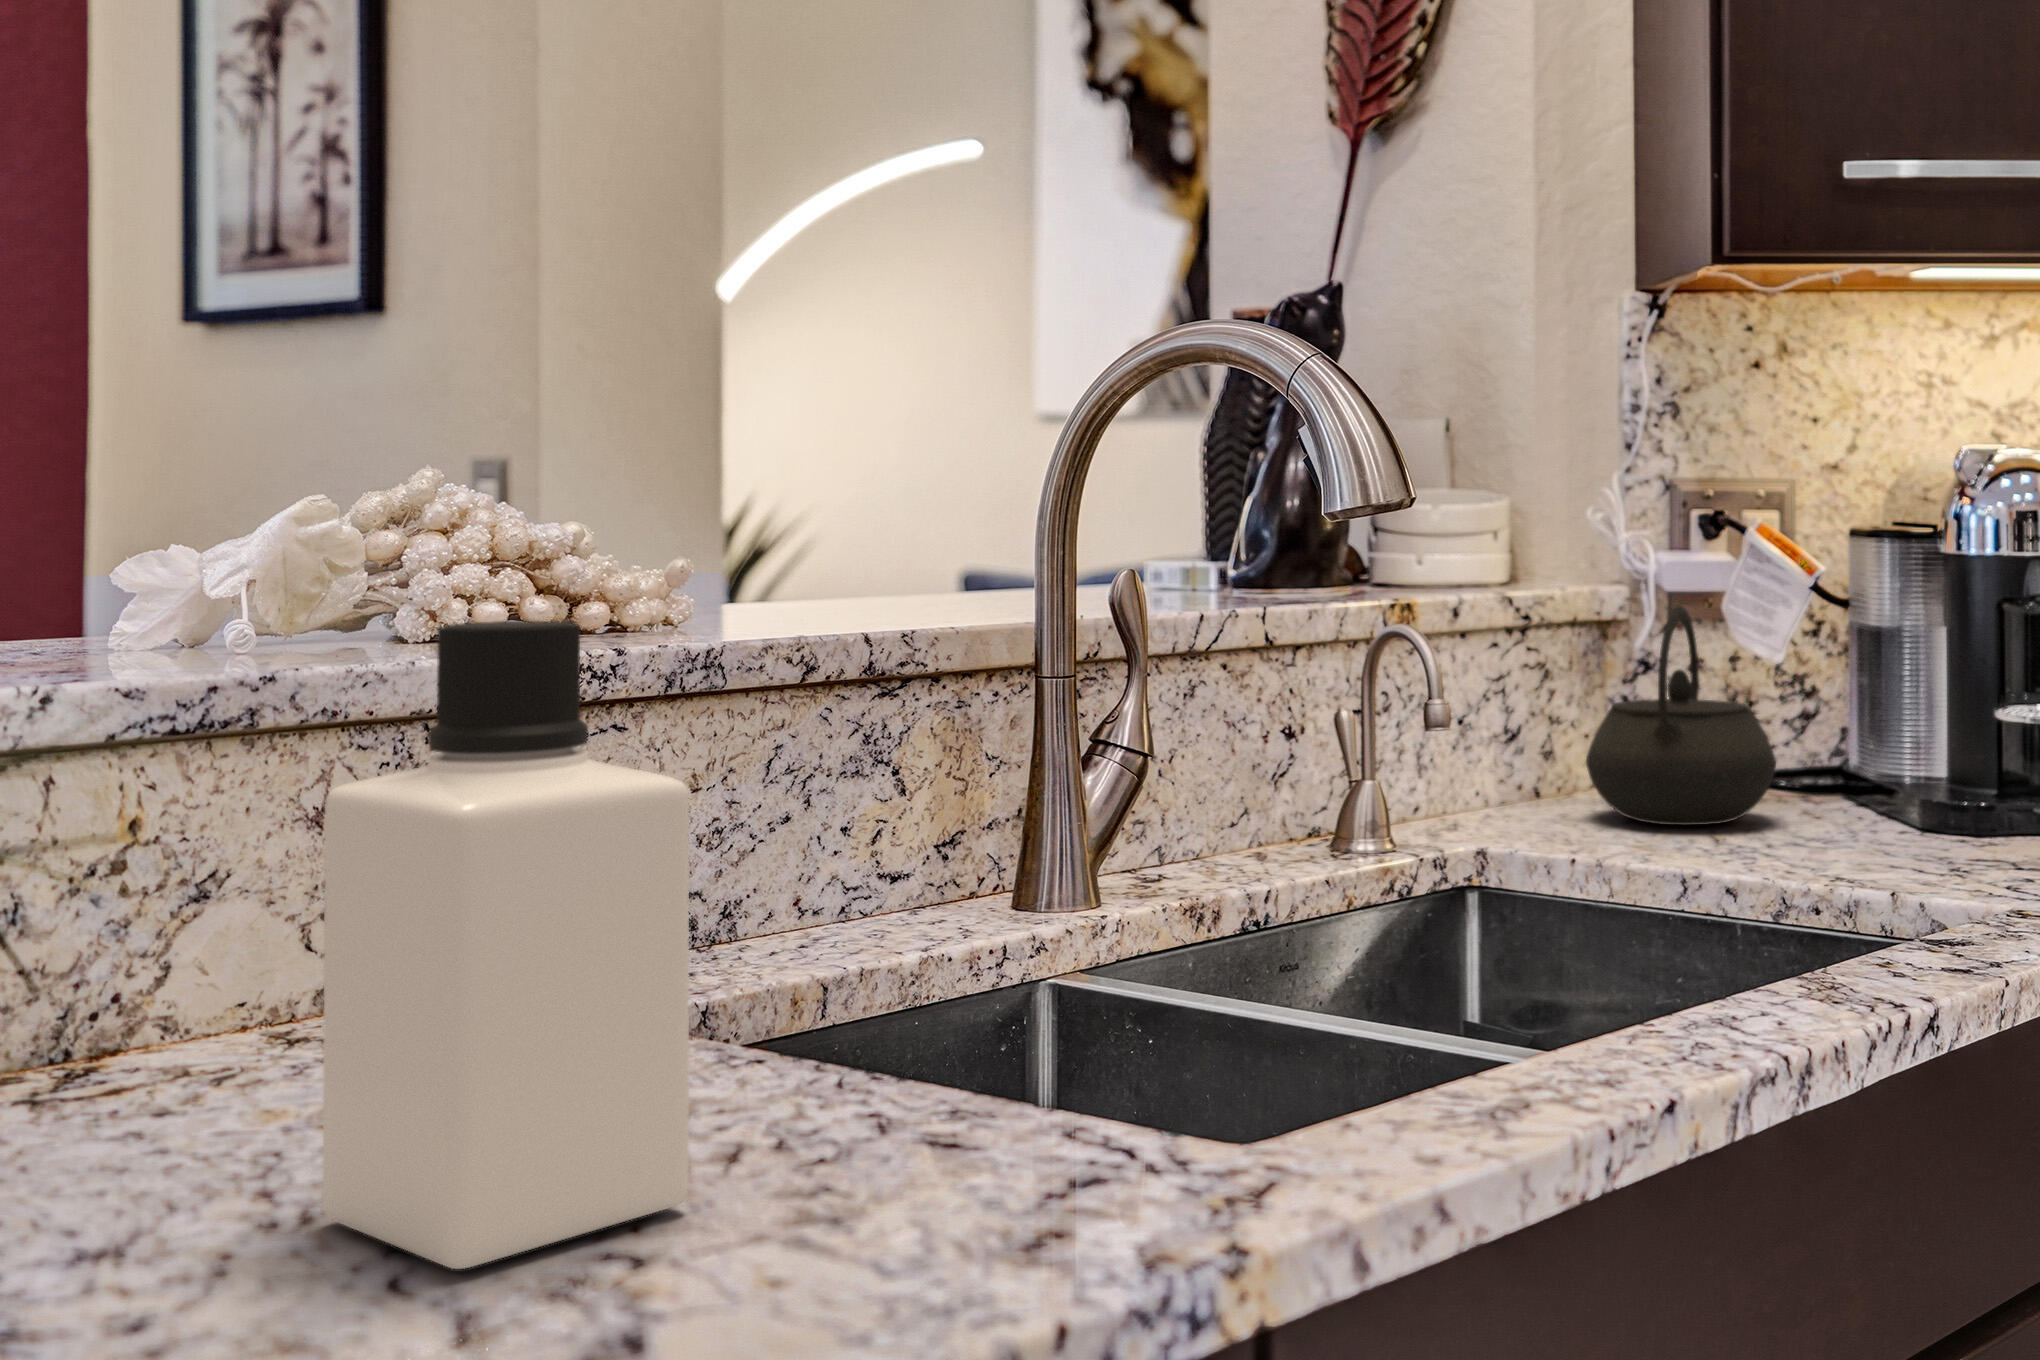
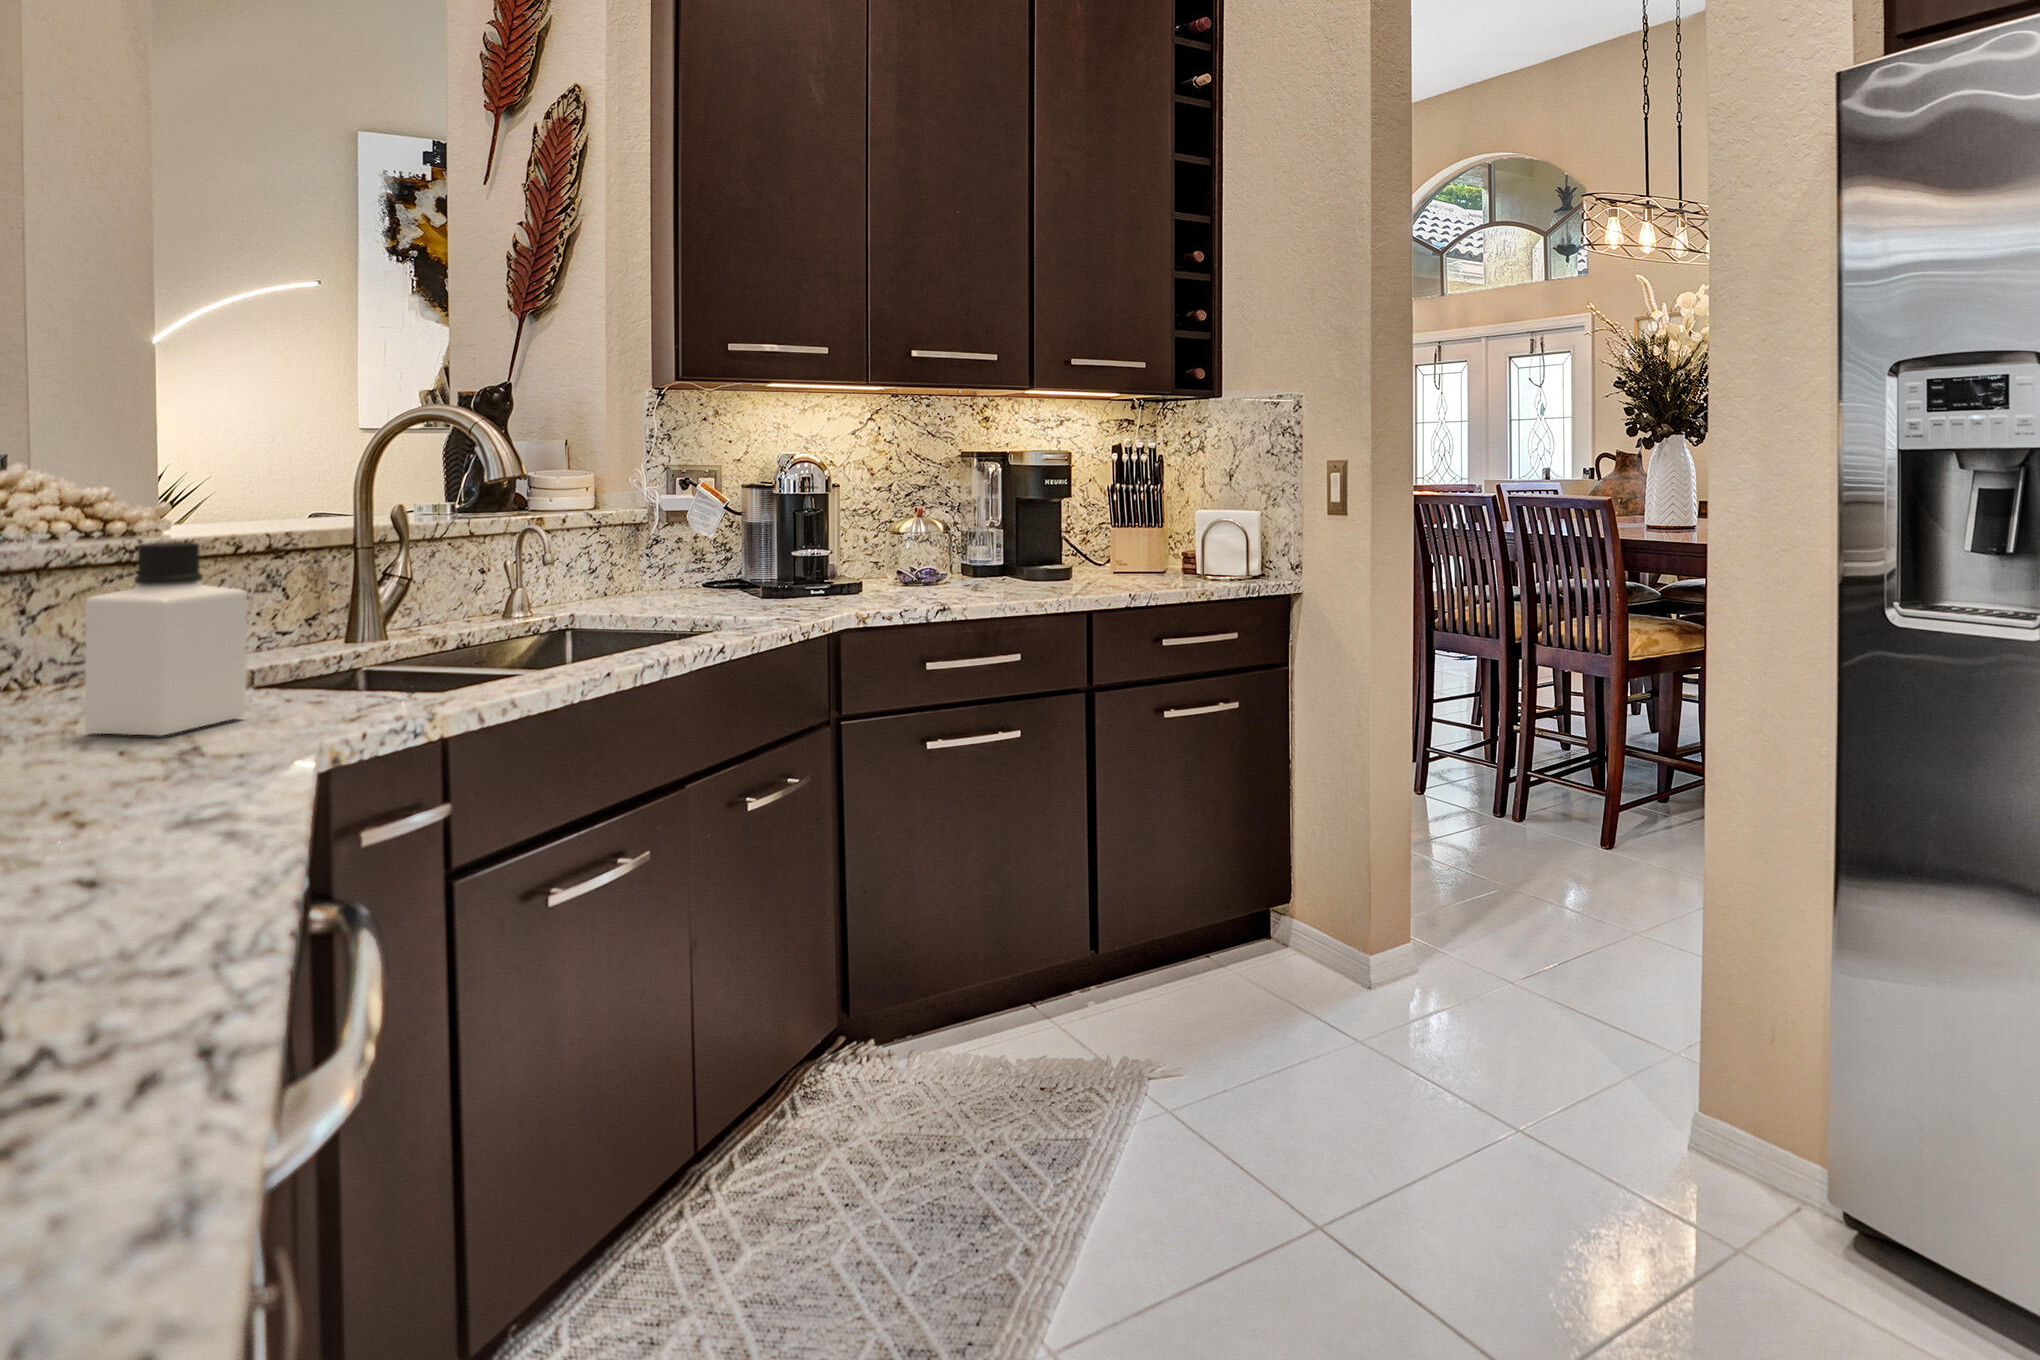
kettle: present [1586,606,1776,825] -> none [623,516,706,596]

